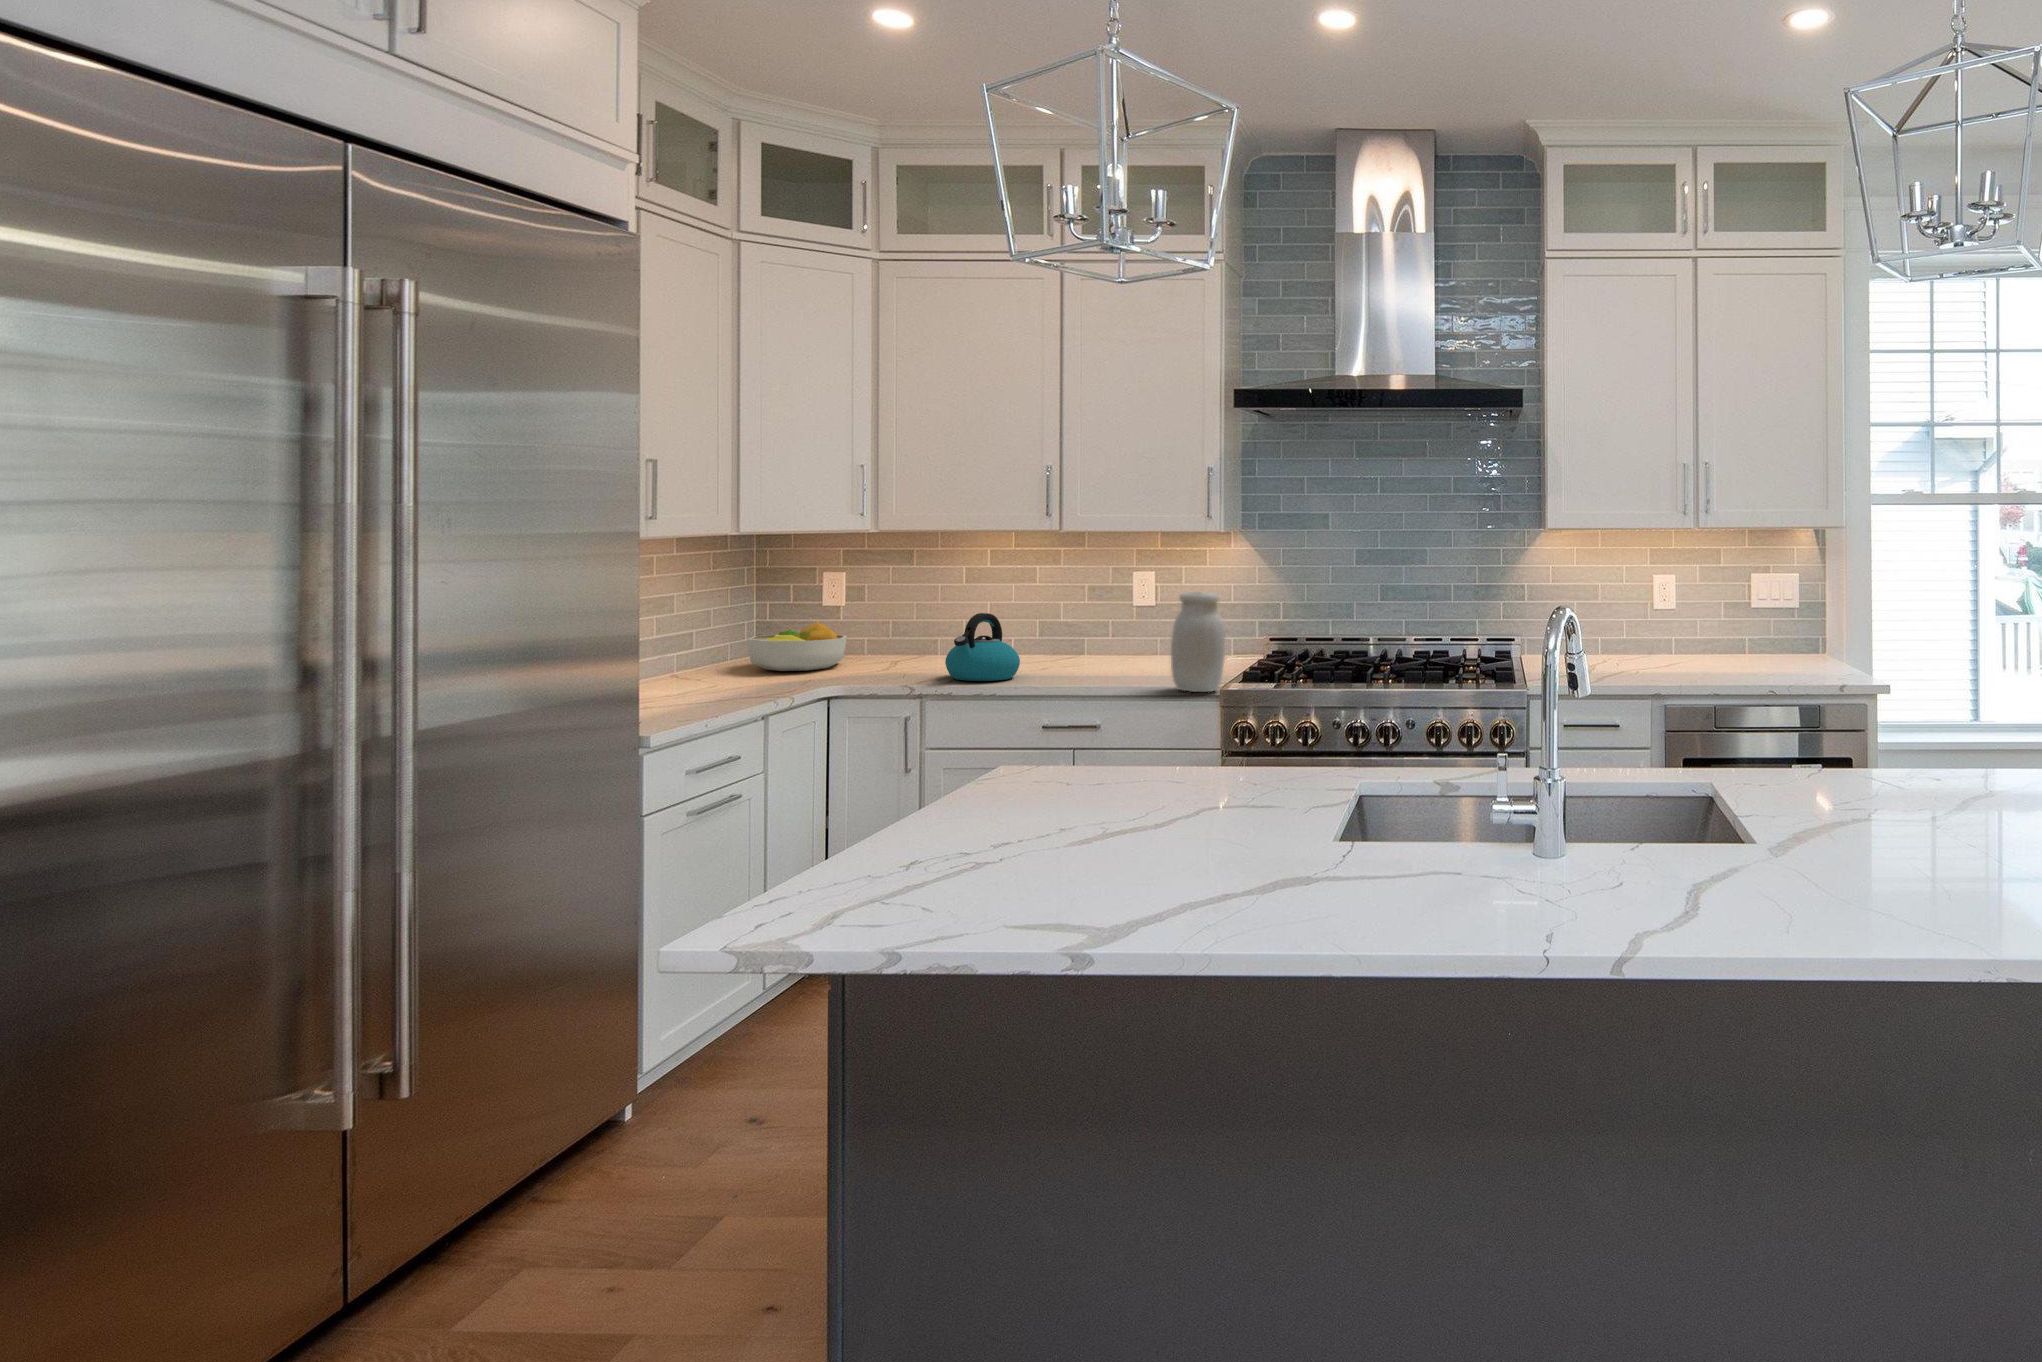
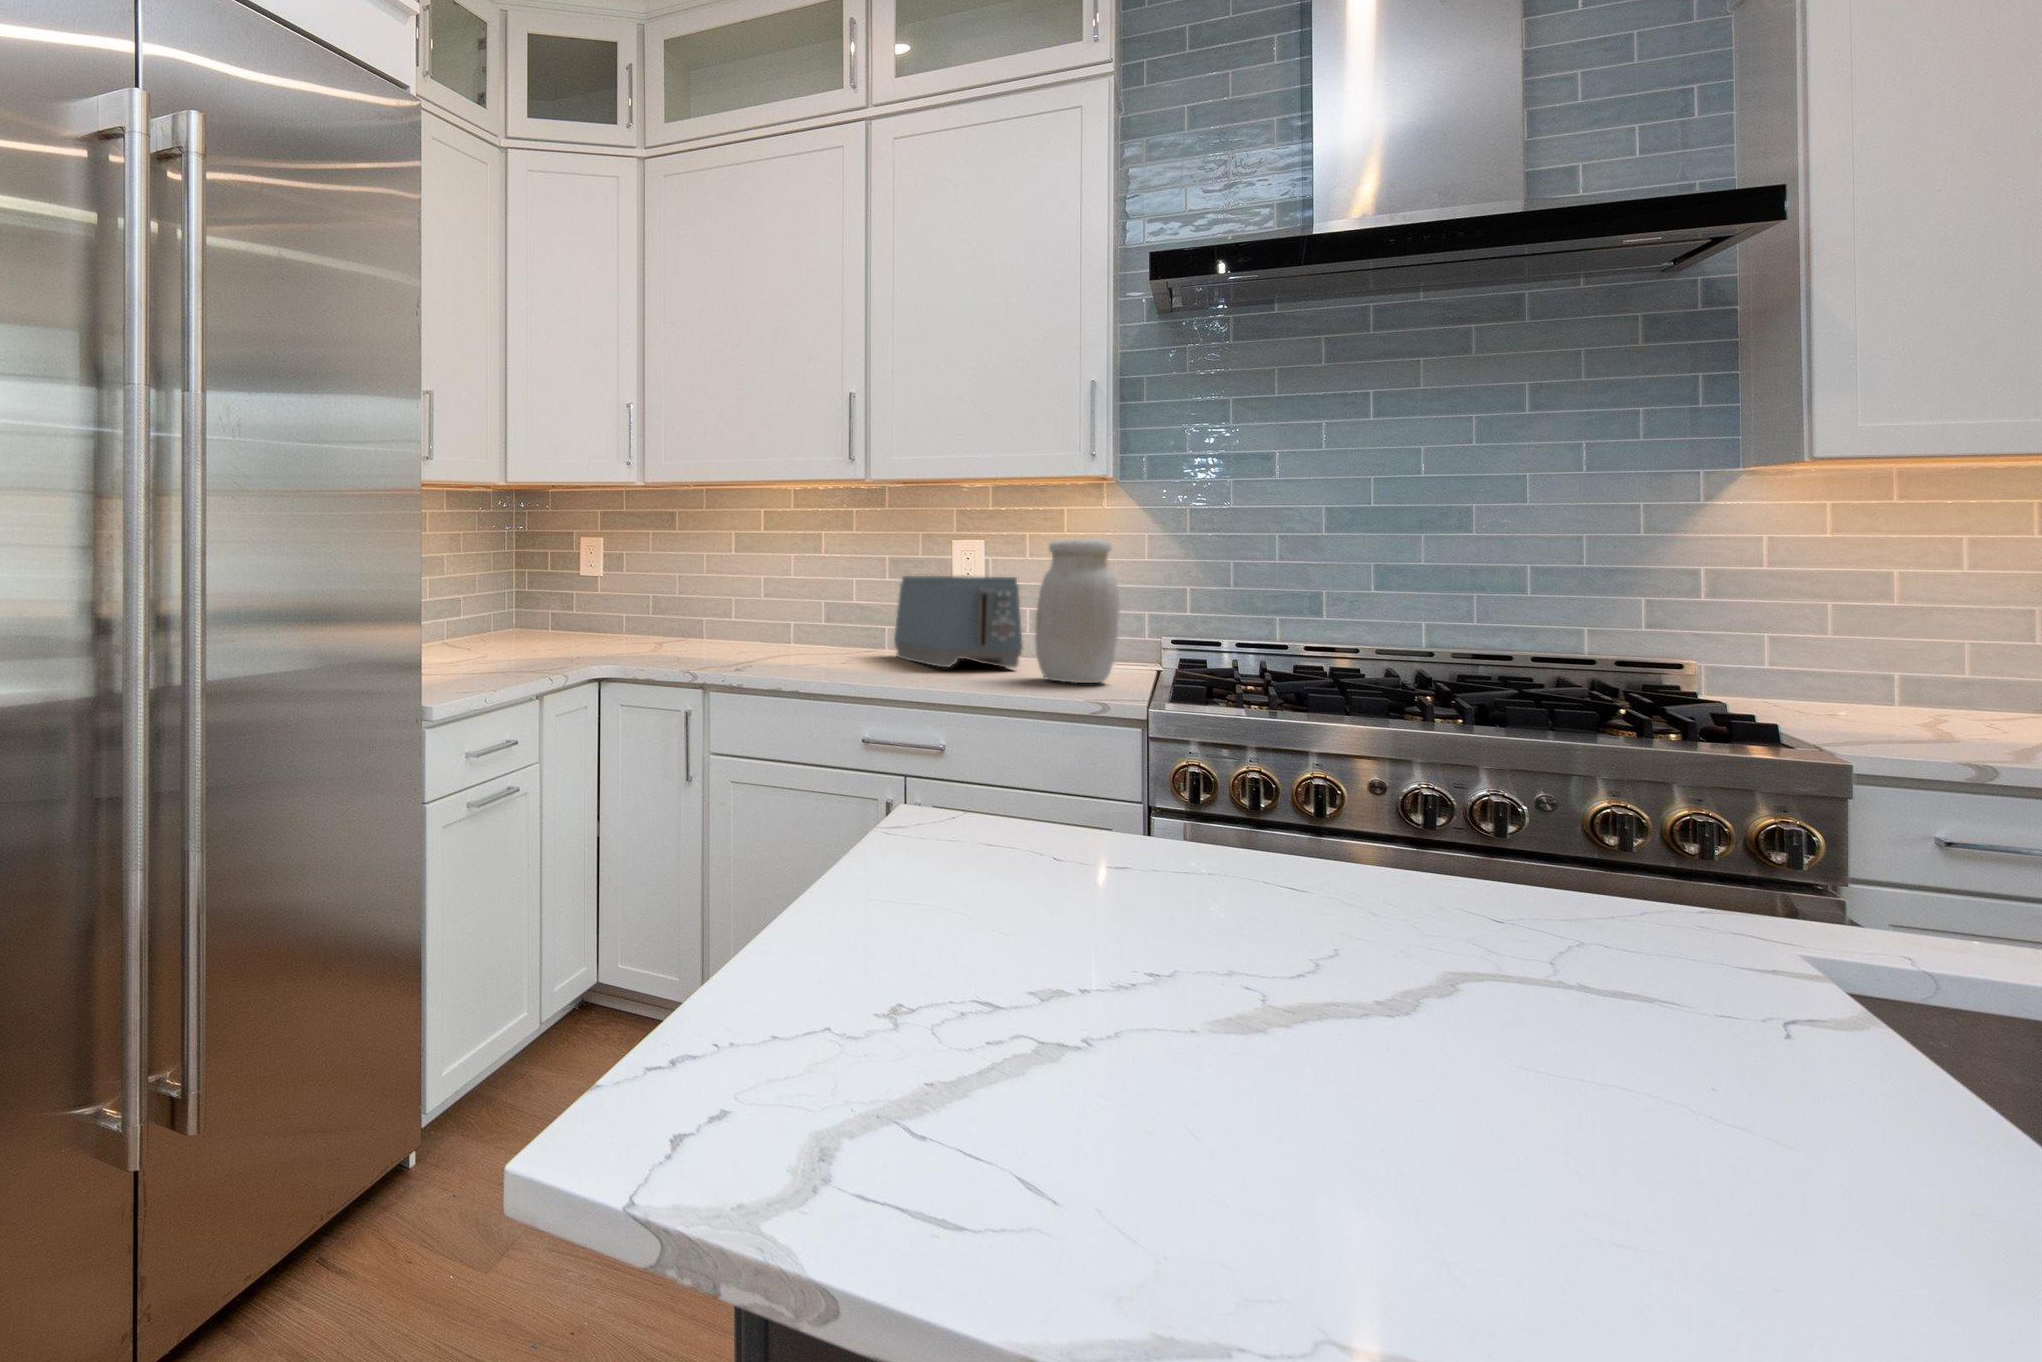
toaster: none [1086,610,1170,681] -> present [894,576,1023,668]
kettle: present [945,613,1020,681] -> none [728,579,817,664]
fruit bowl: present [748,622,847,671] -> none [512,597,609,651]

